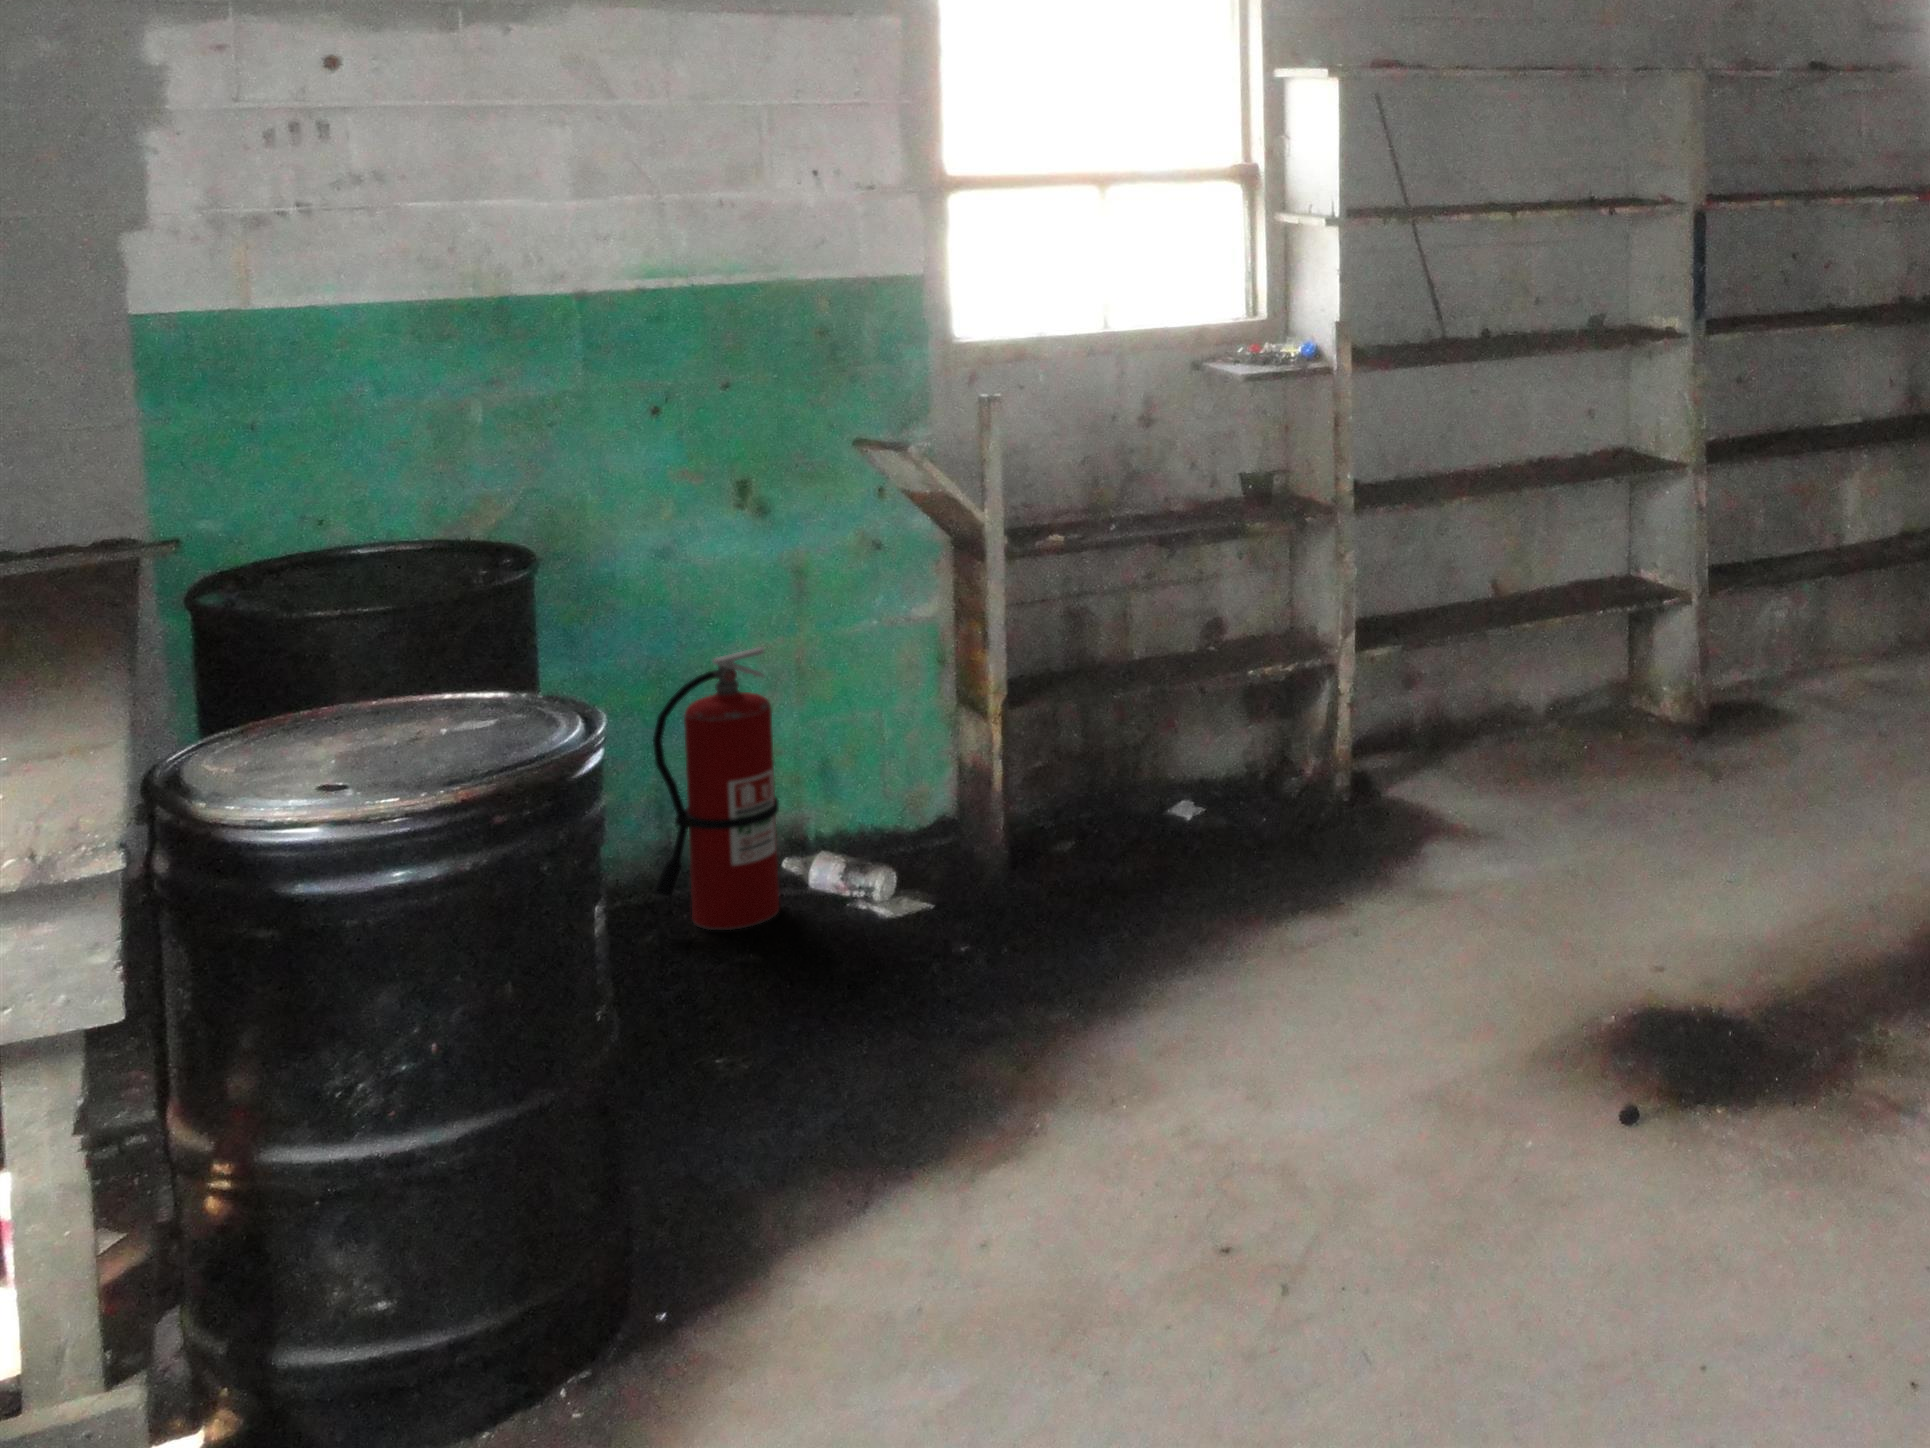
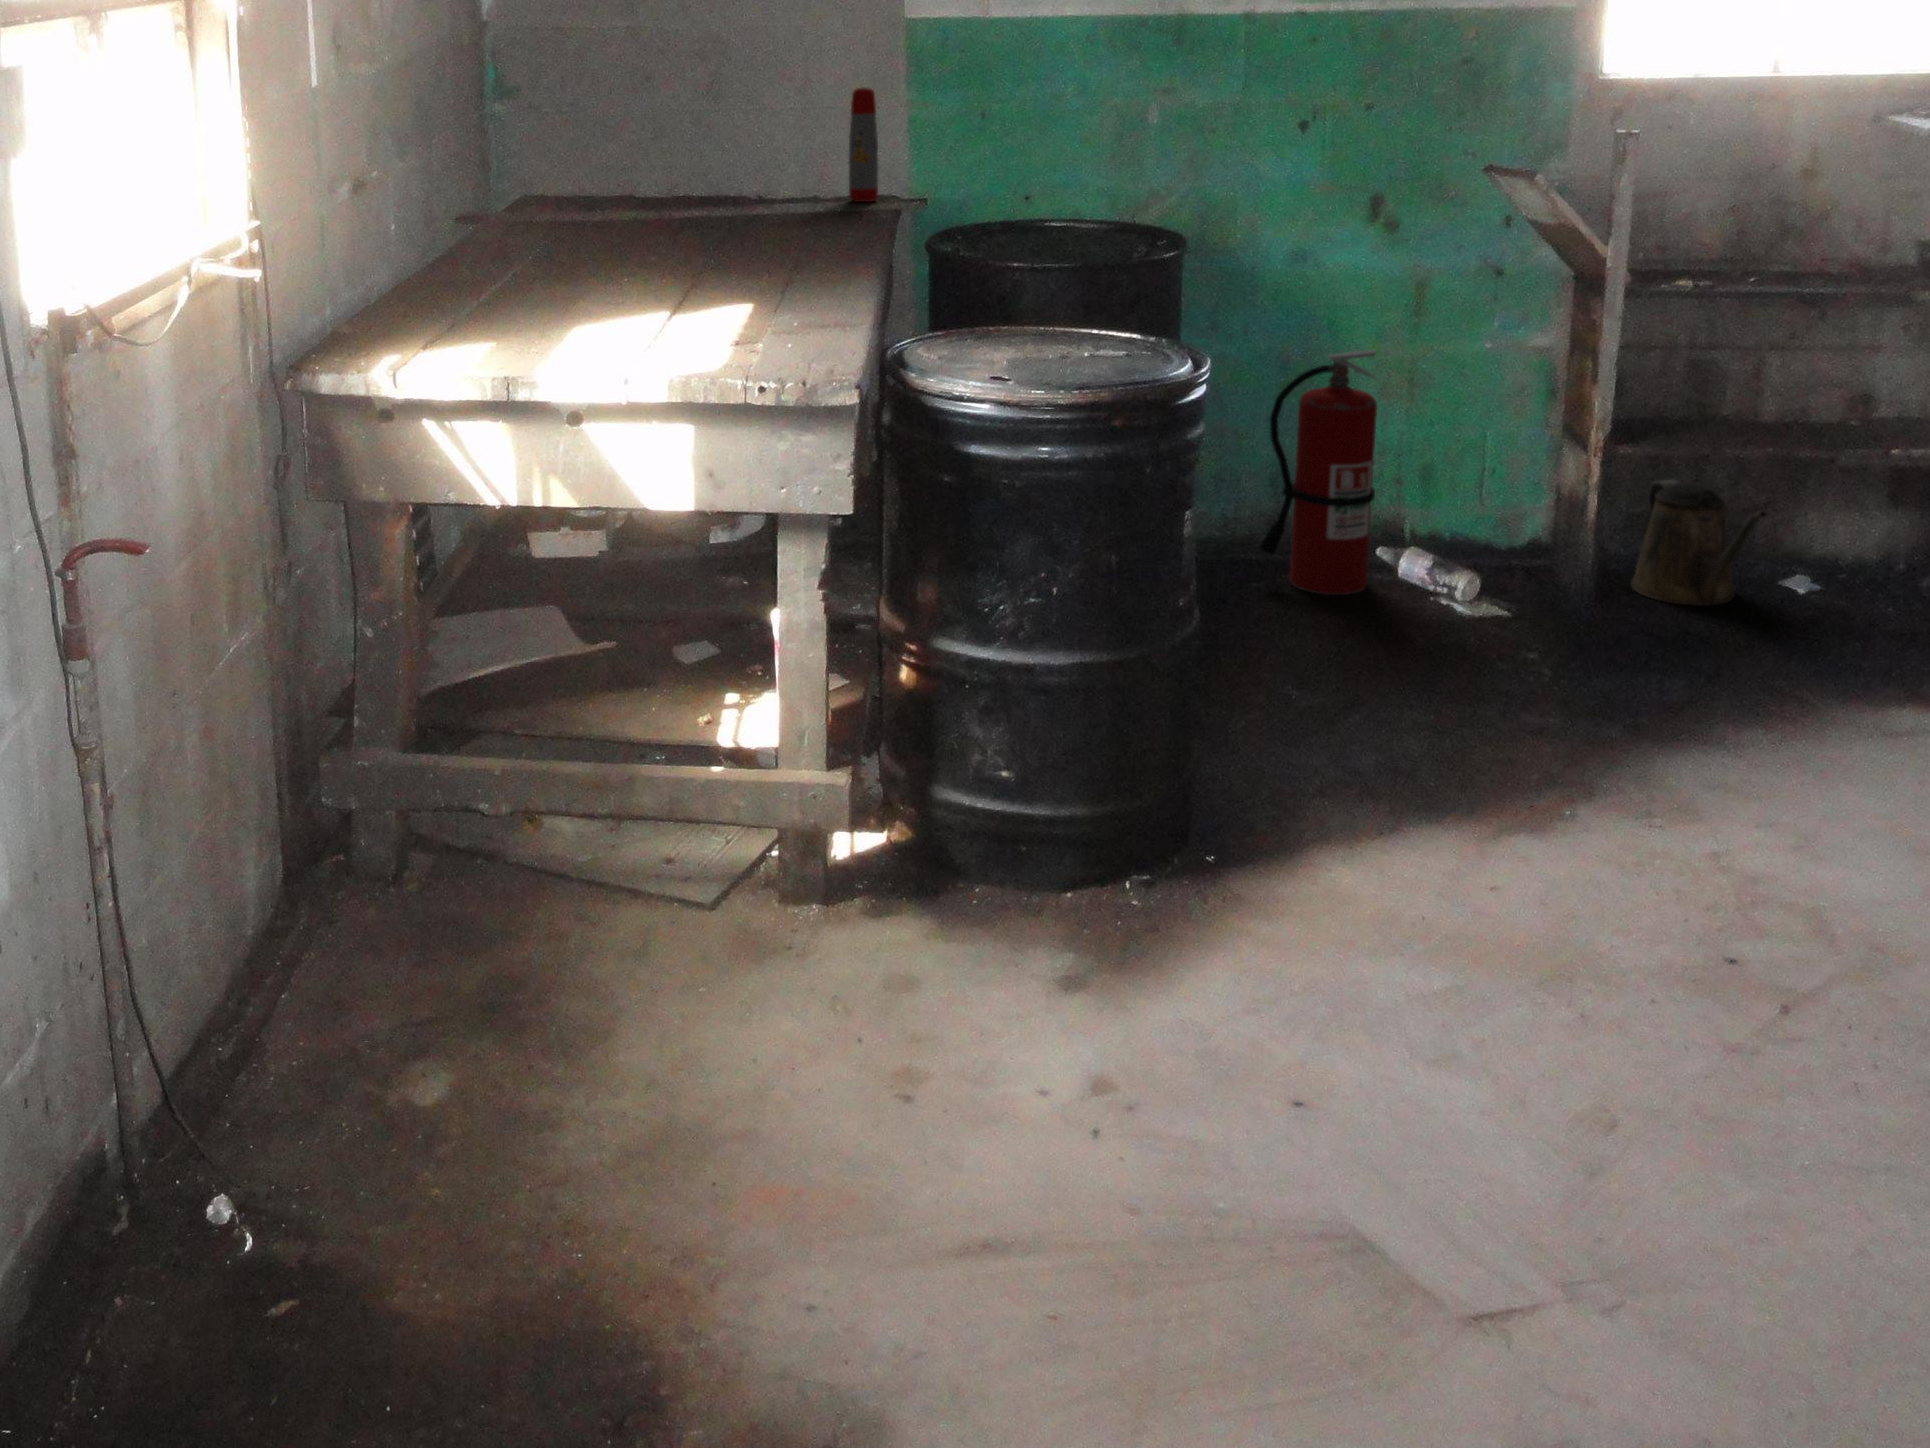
water bottle: none [50,402,100,551] -> present [849,88,878,202]
watering can: none [1042,730,1159,857] -> present [1631,480,1766,606]

